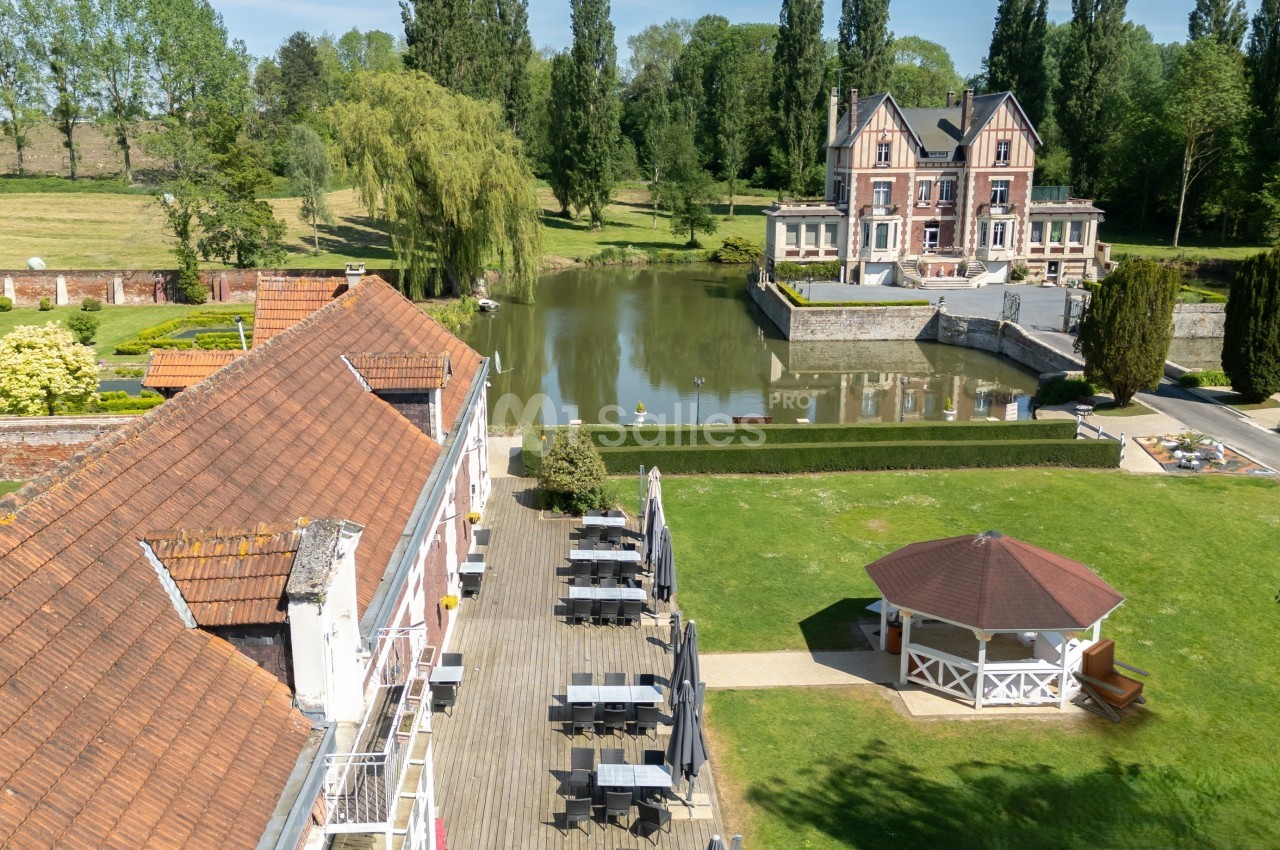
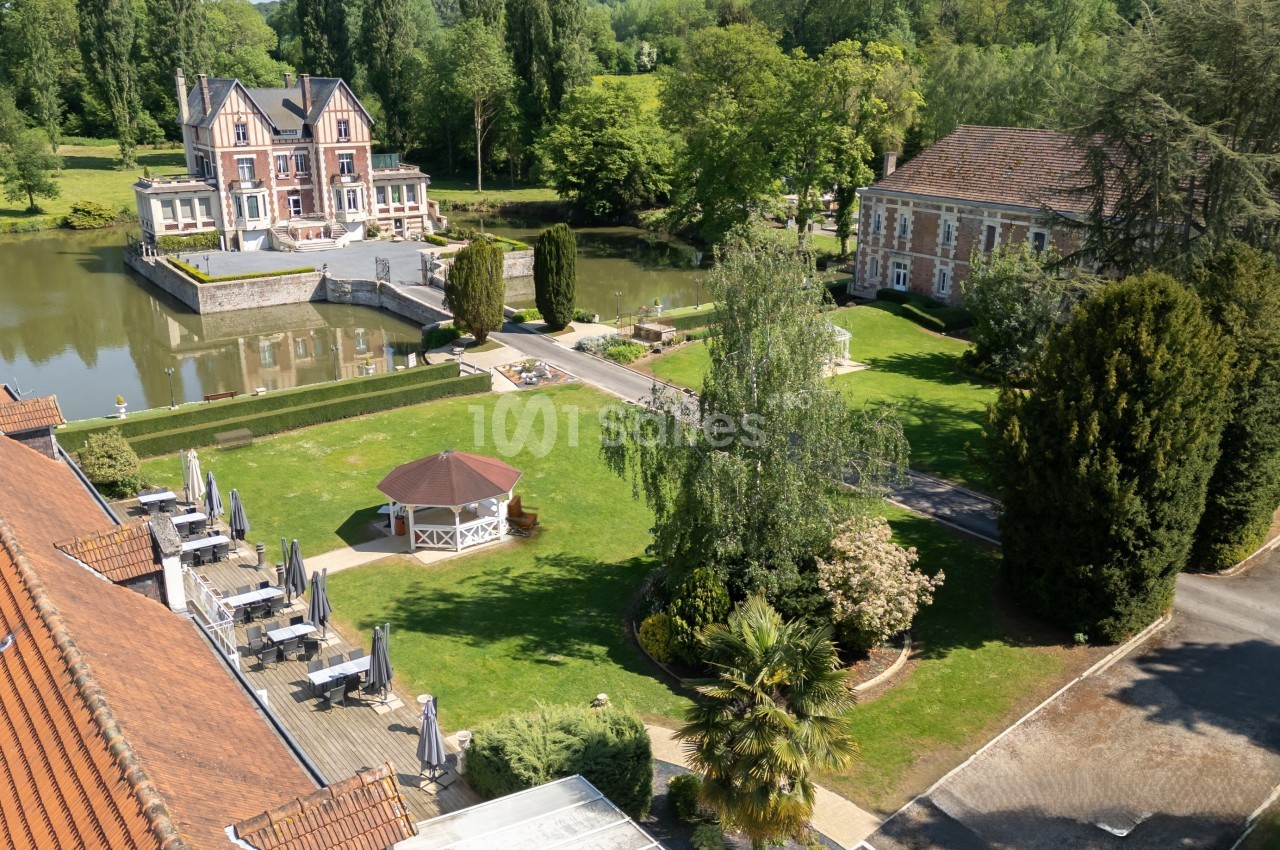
storage bench: none [716,459,760,483] -> present [214,428,253,451]

